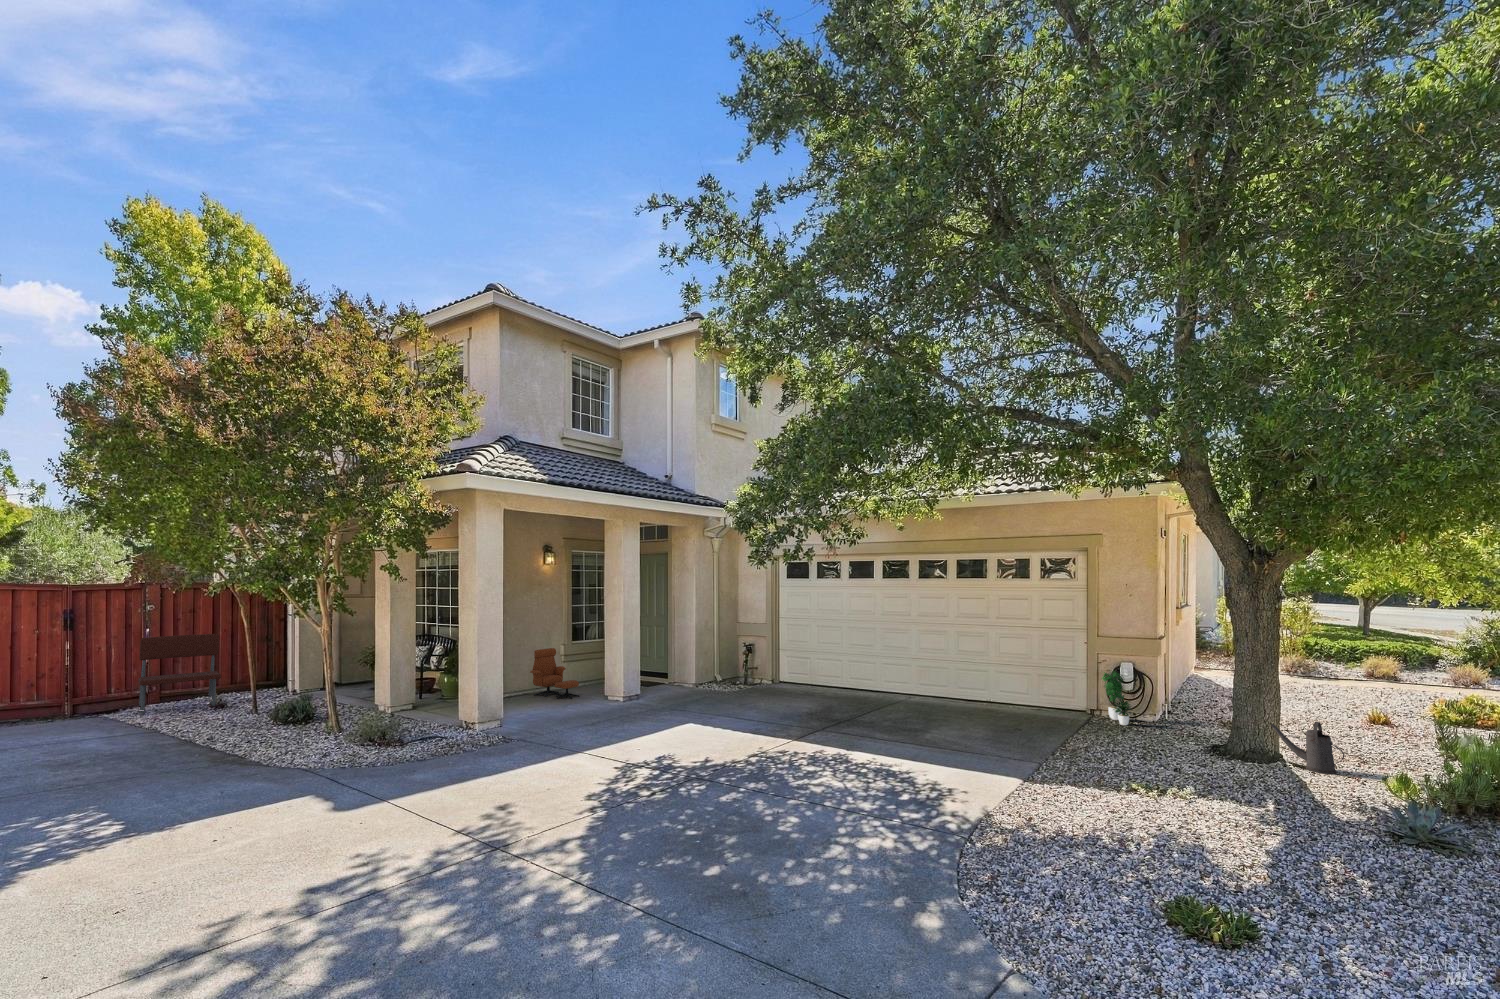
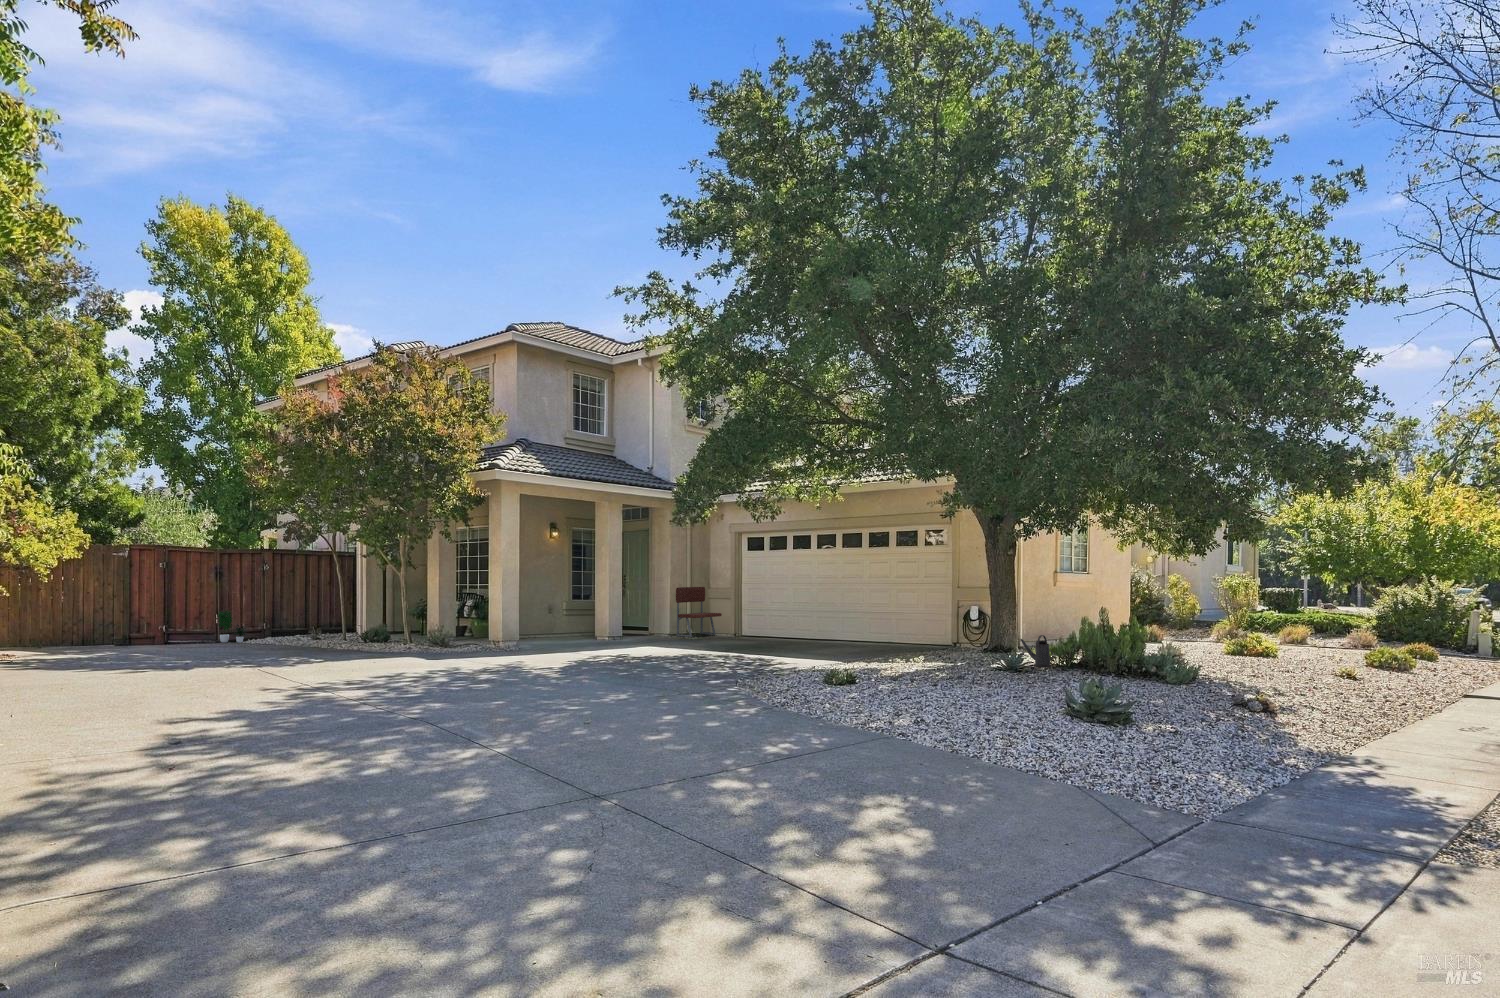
bench: present [138,634,221,714] -> present [676,587,722,637]
lounge chair: present [530,648,579,699] -> none [540,603,578,639]
potted plant: present [1102,672,1131,725] -> present [218,611,247,643]

